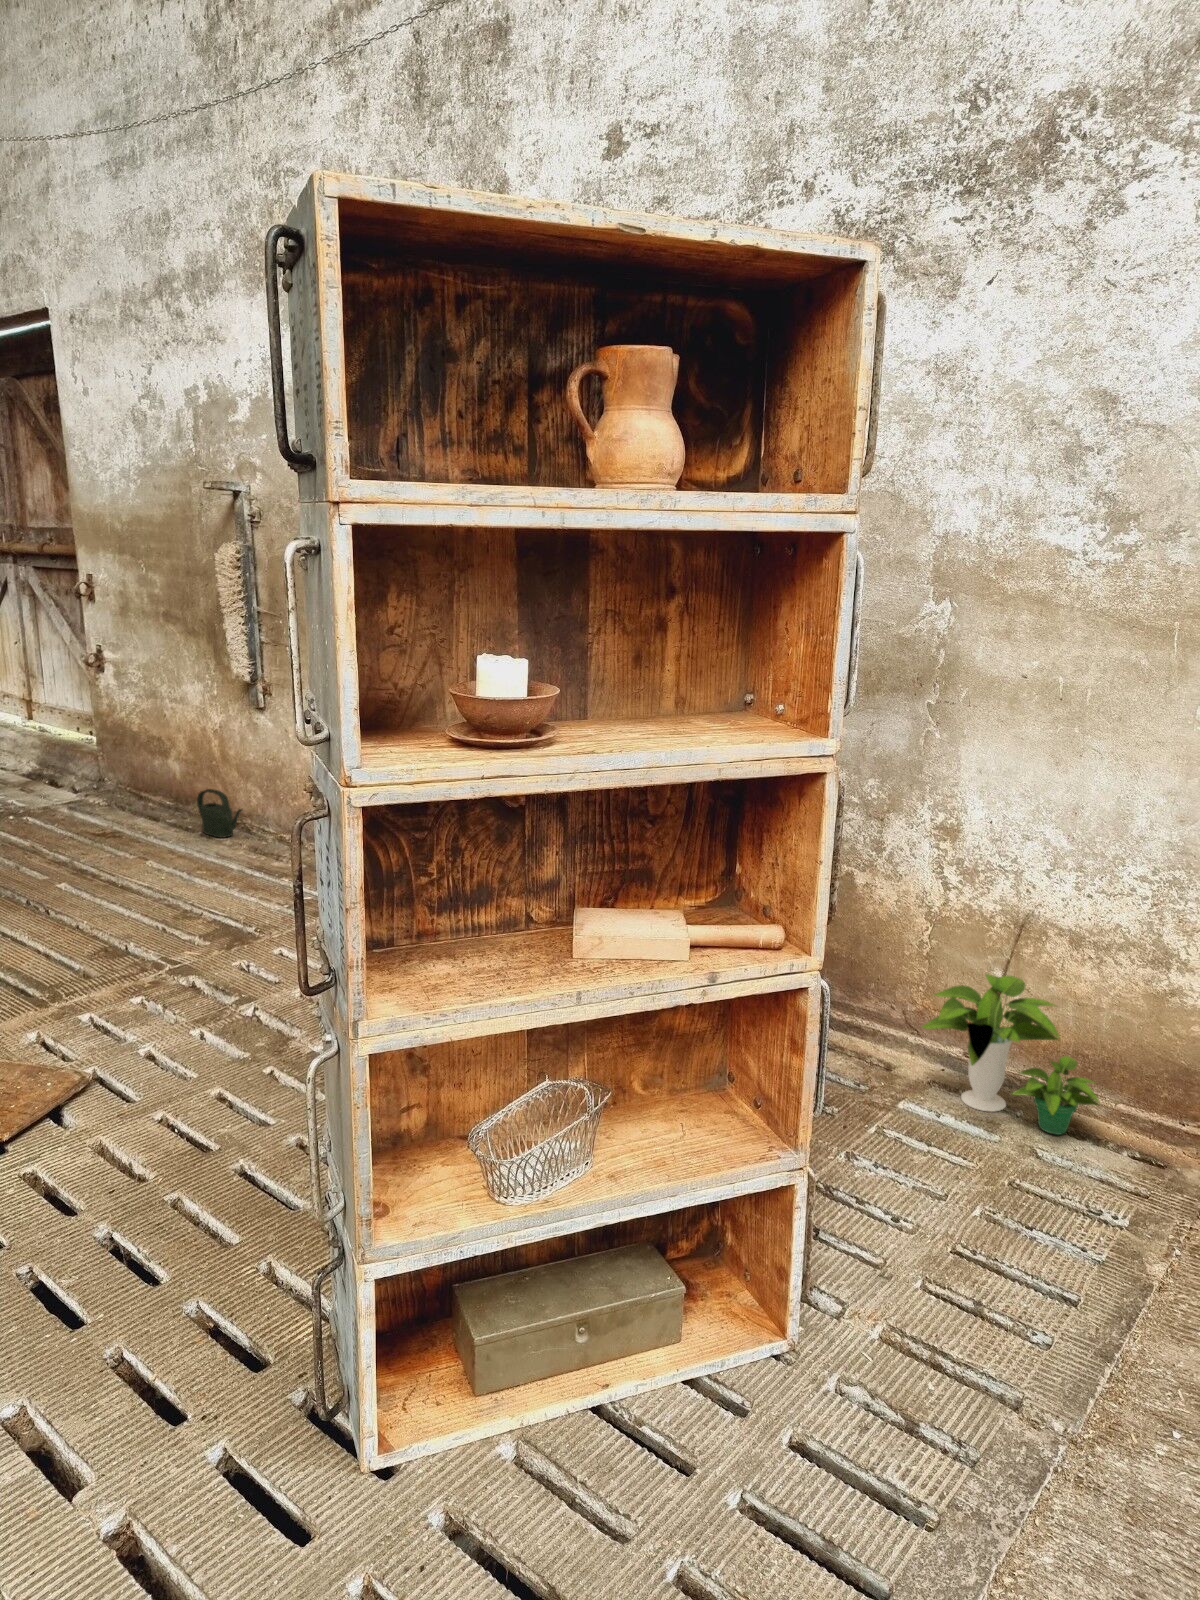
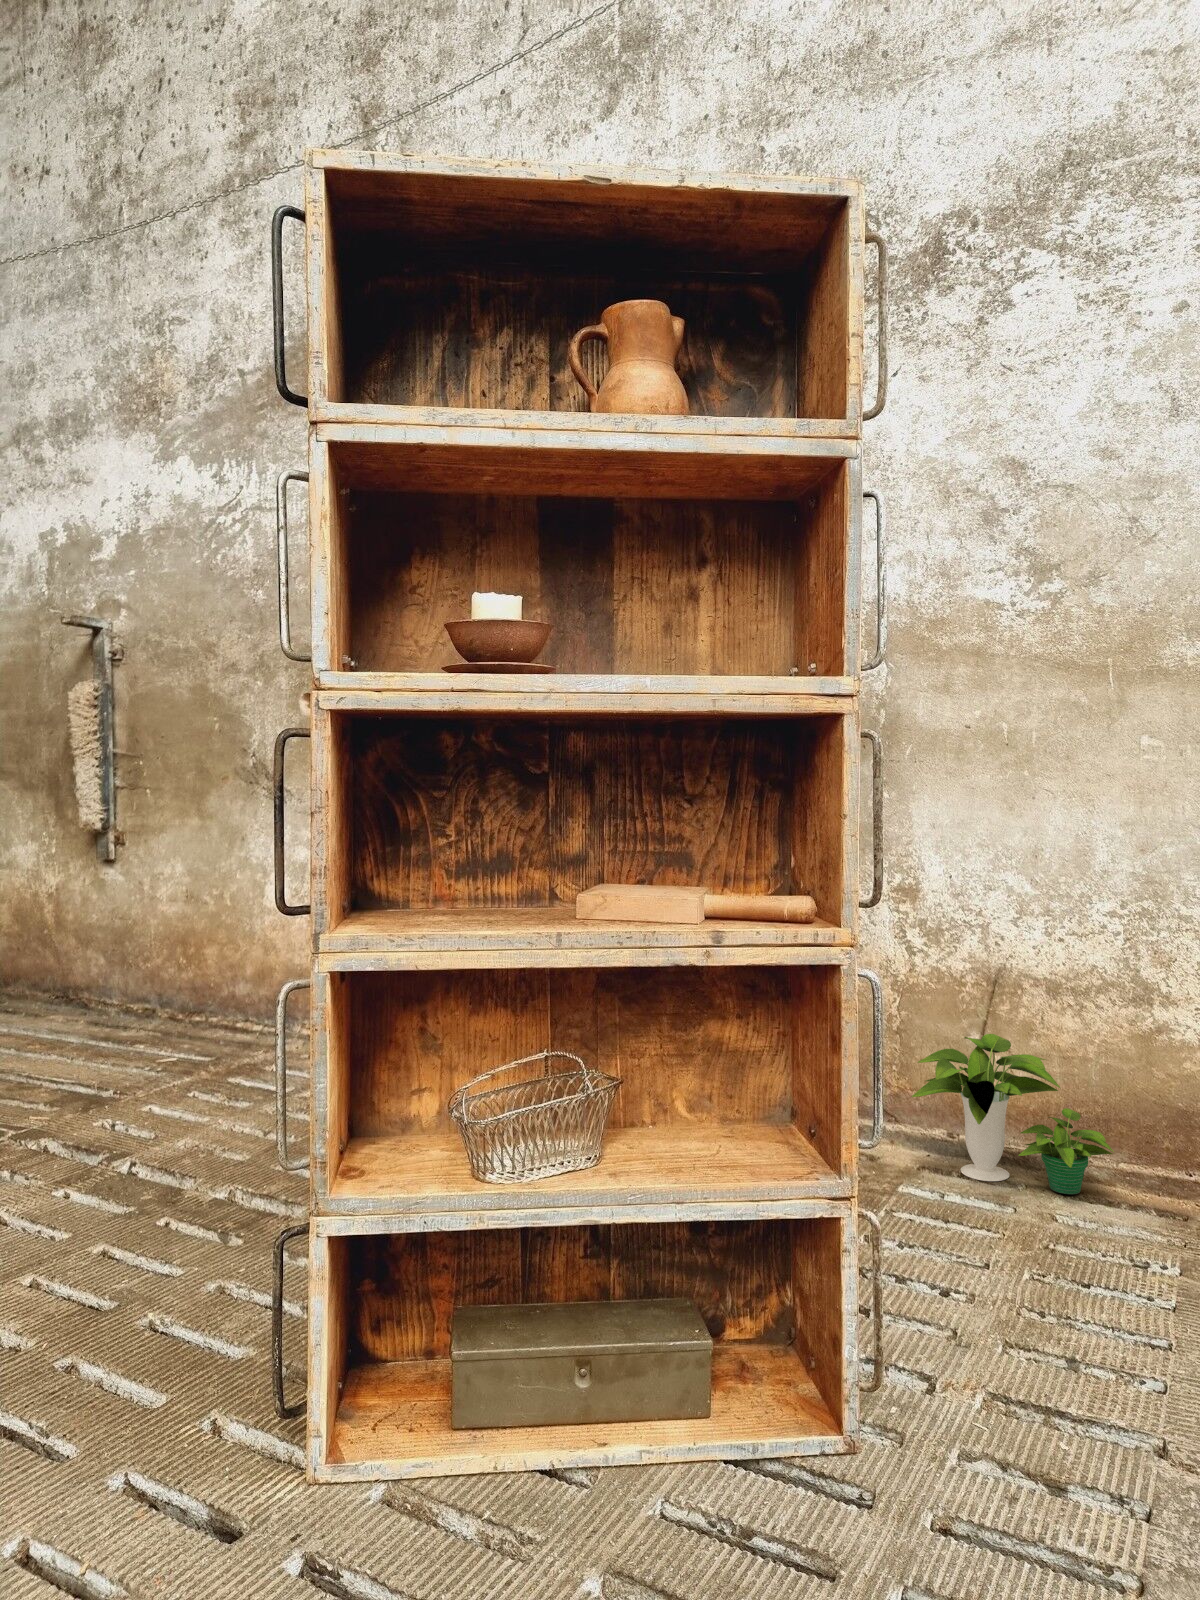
watering can: present [197,789,242,838] -> none [44,954,102,1007]

